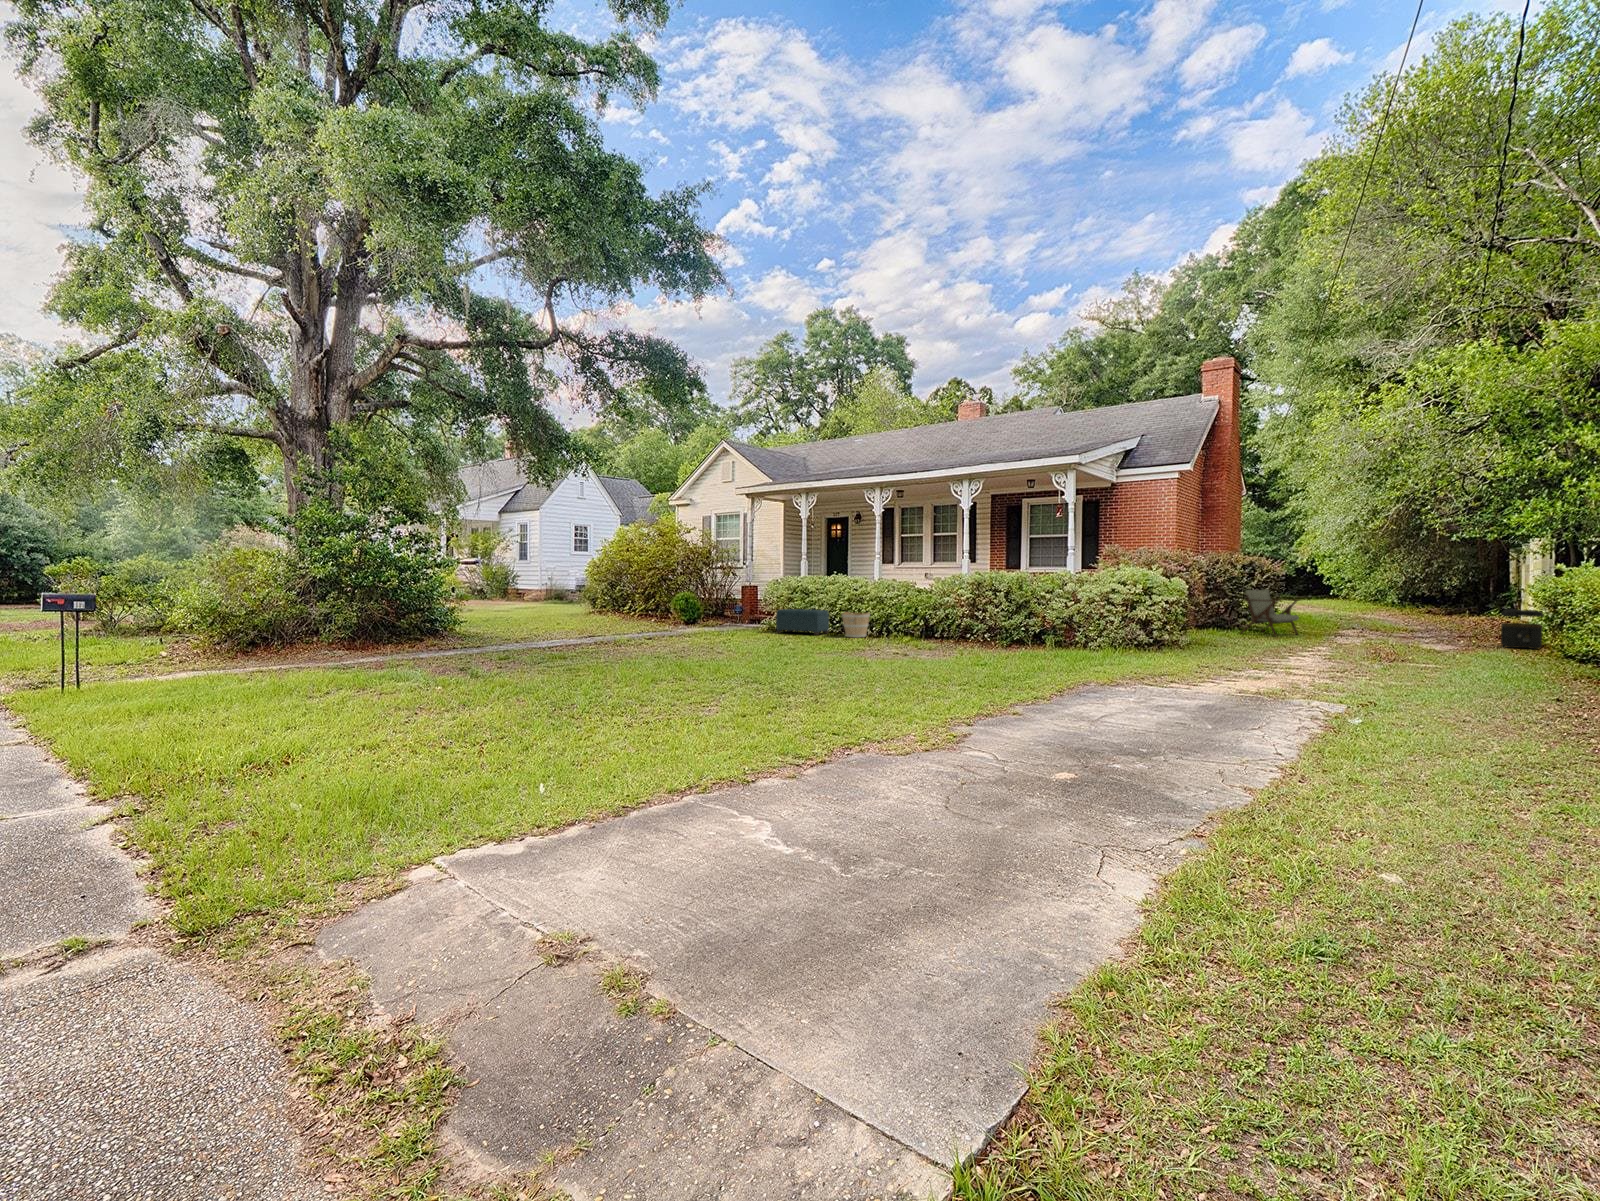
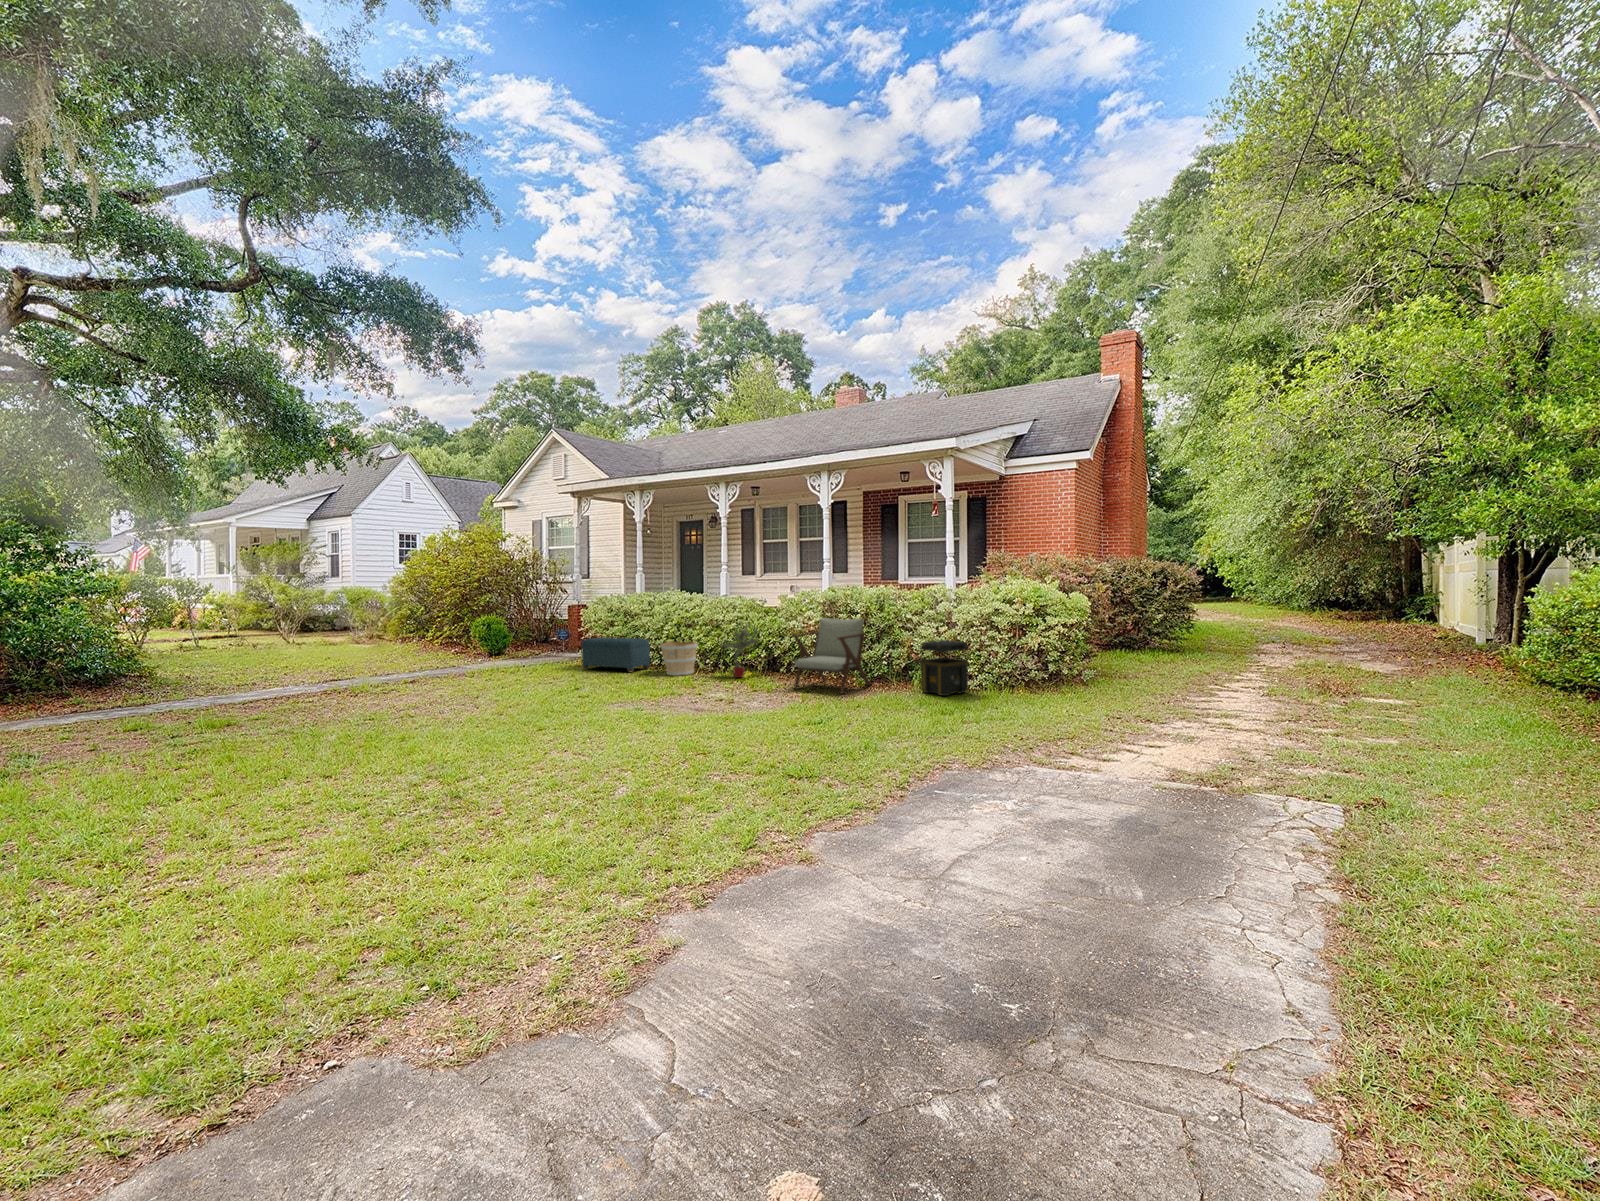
lounge chair: present [1240,589,1299,637] -> present [792,618,871,694]
potted tree: none [889,596,922,640] -> present [721,623,758,678]
toolbox: present [1501,609,1544,649] -> present [920,640,969,696]

